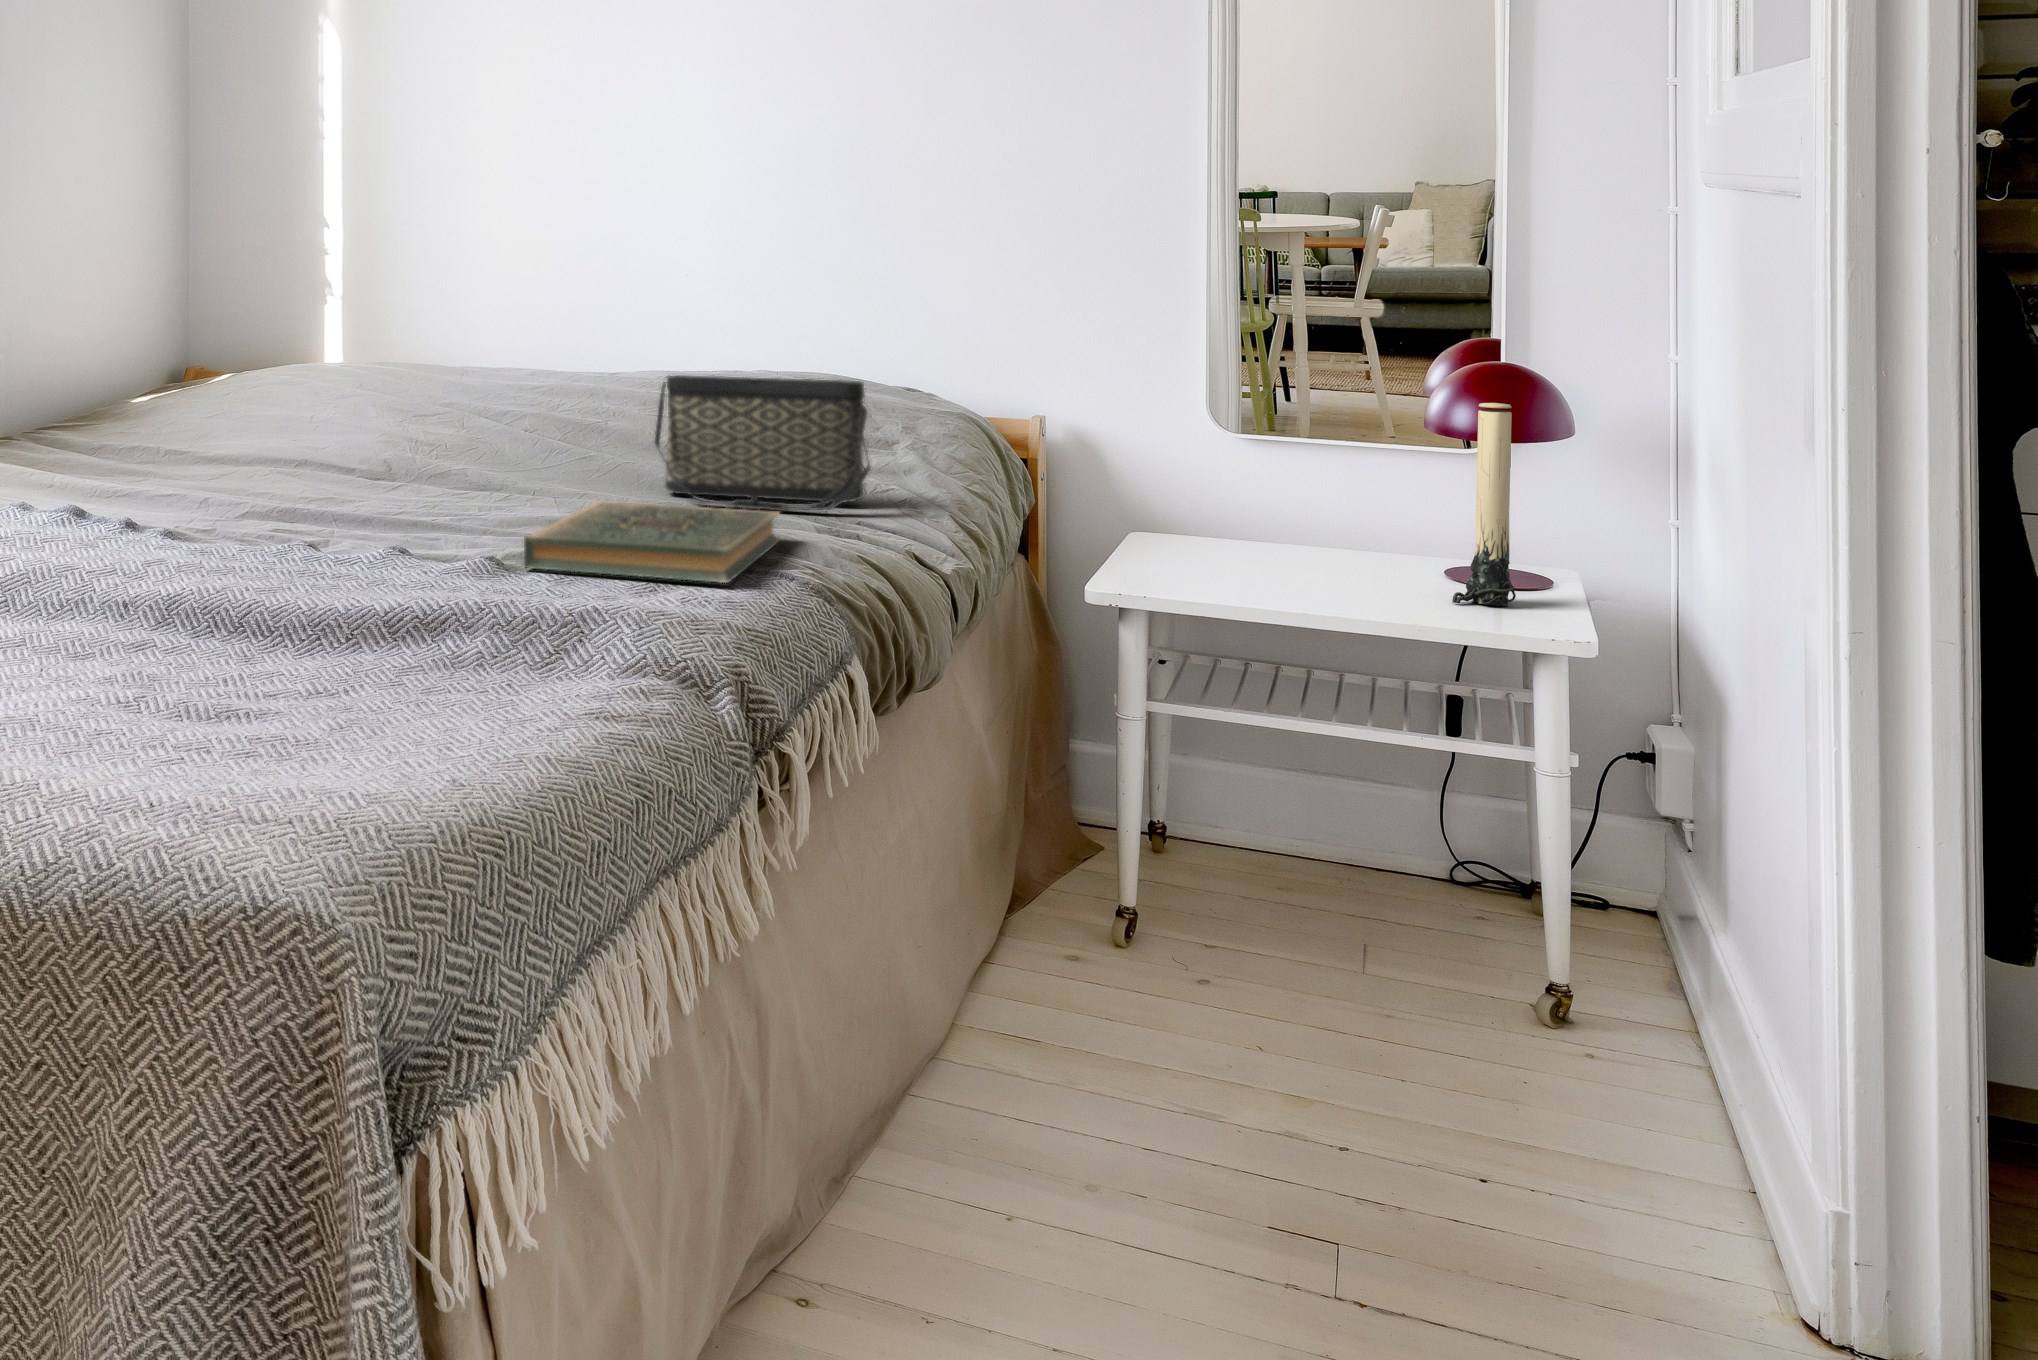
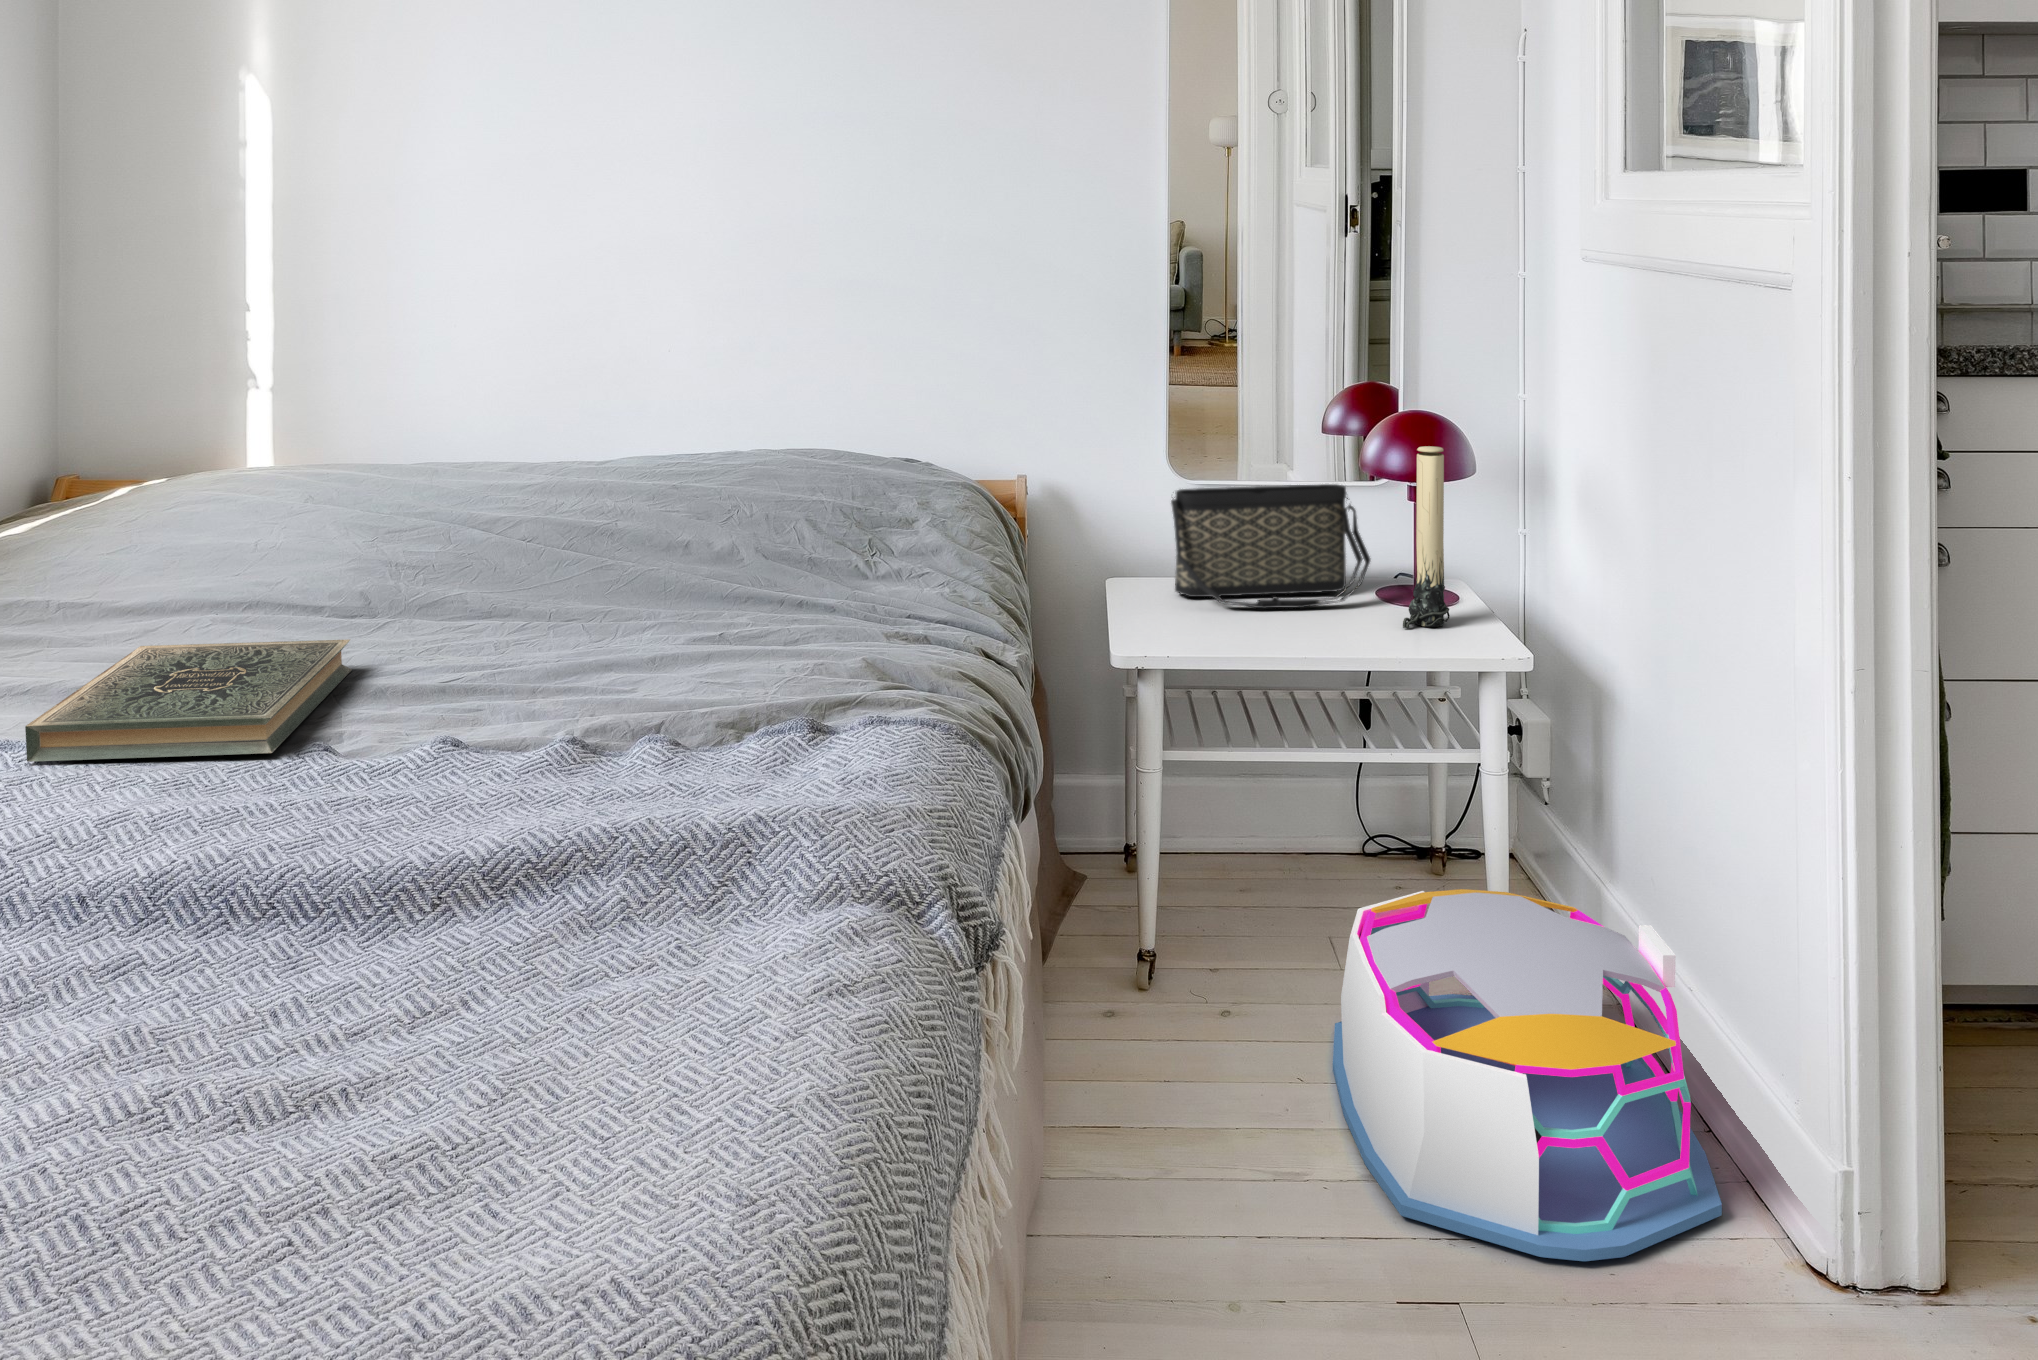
handbag: present [655,375,870,510] -> present [1171,484,1370,608]
book: present [524,501,779,583] -> present [25,639,352,762]
storage bin: none [1290,883,1721,1258] -> present [1333,889,1722,1261]

